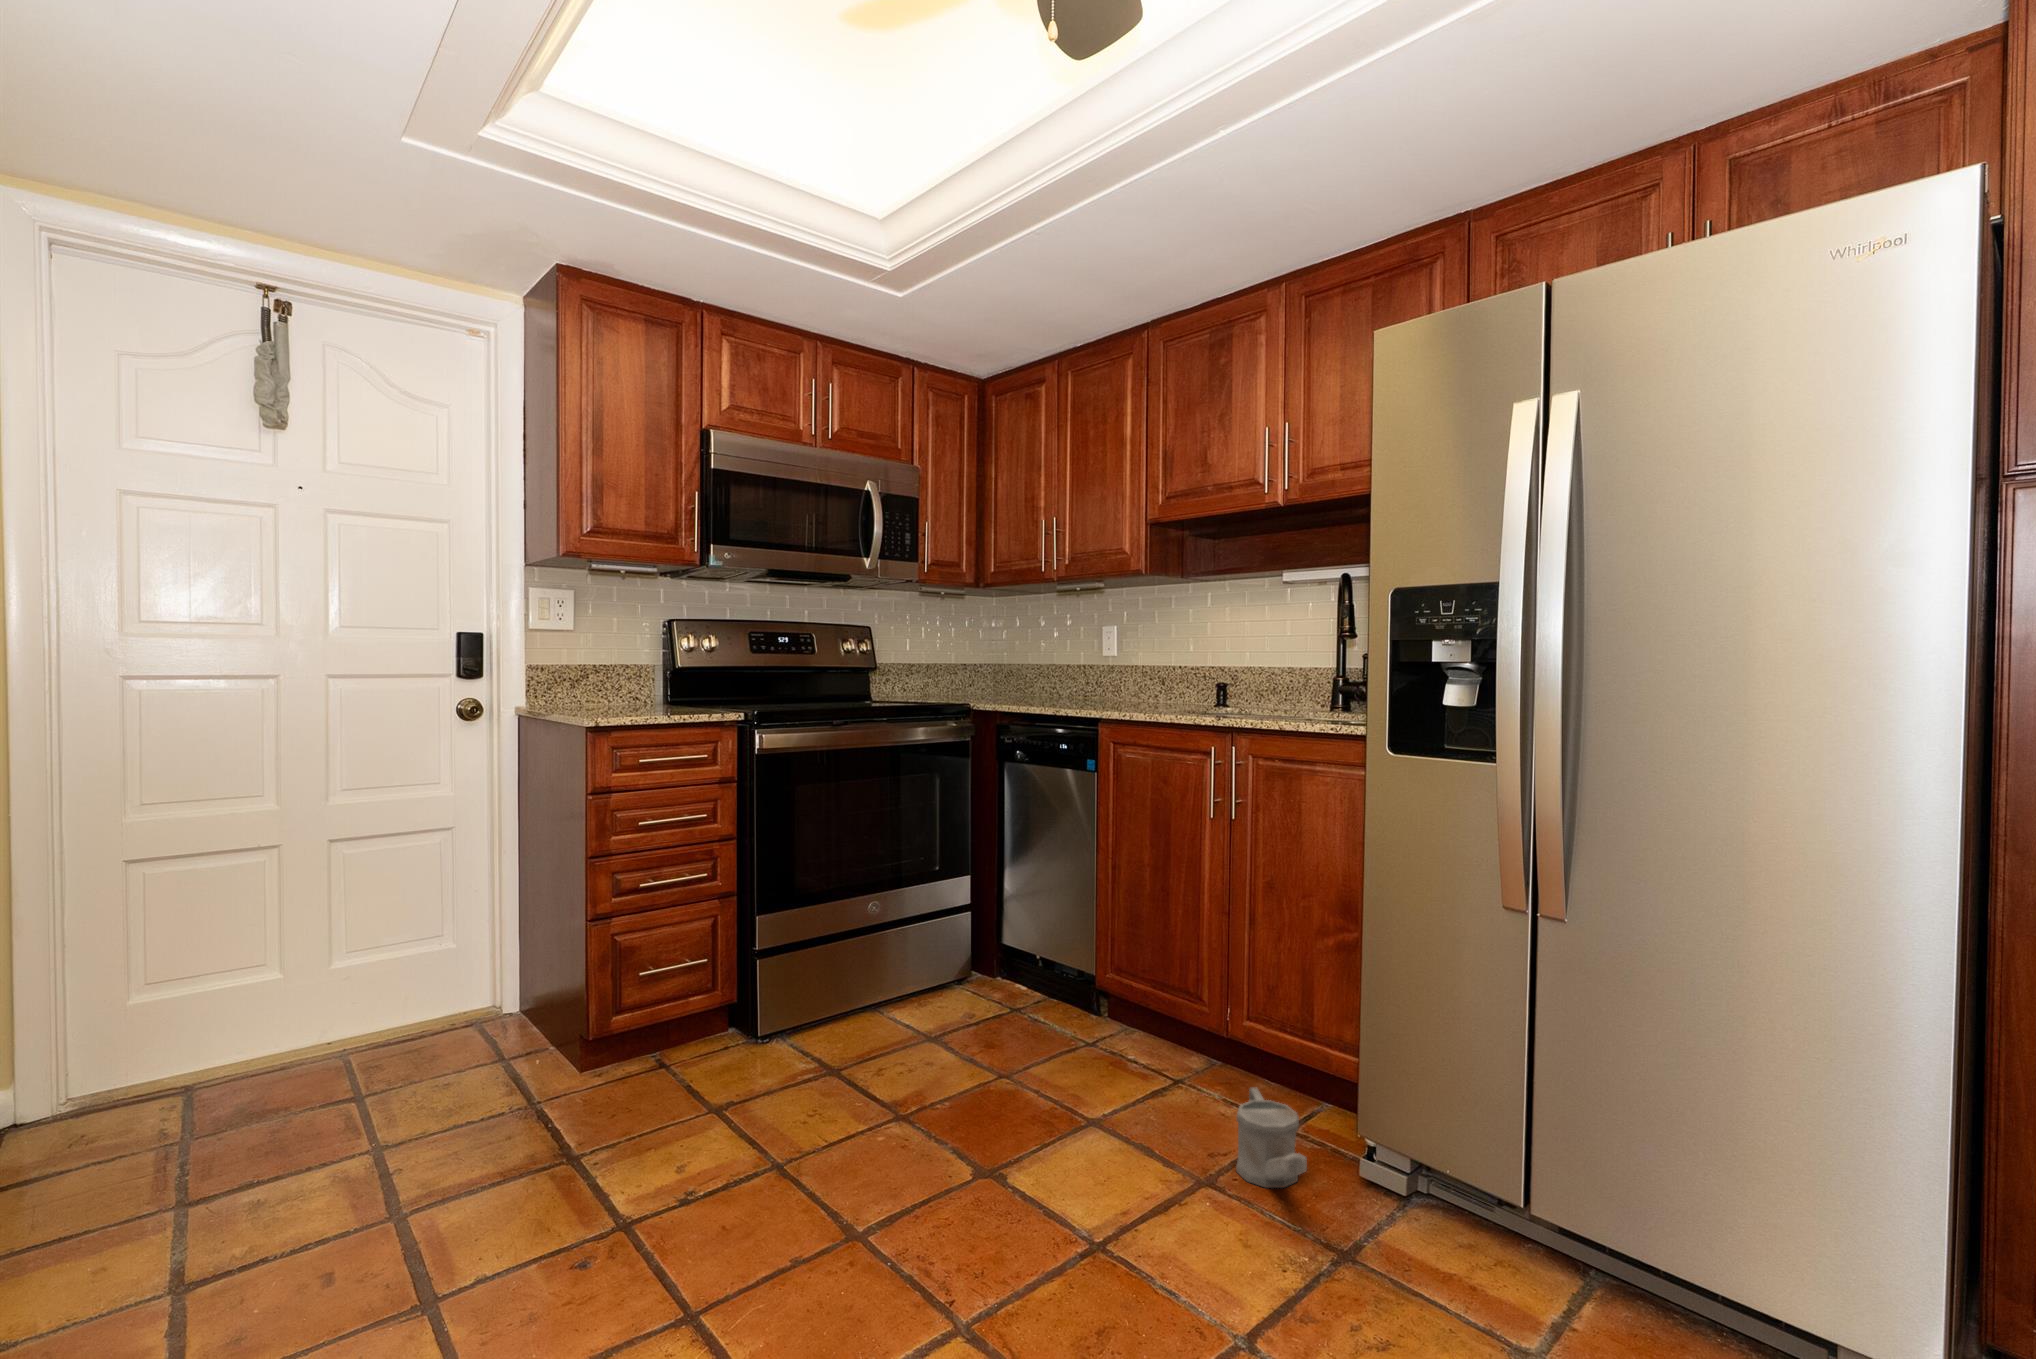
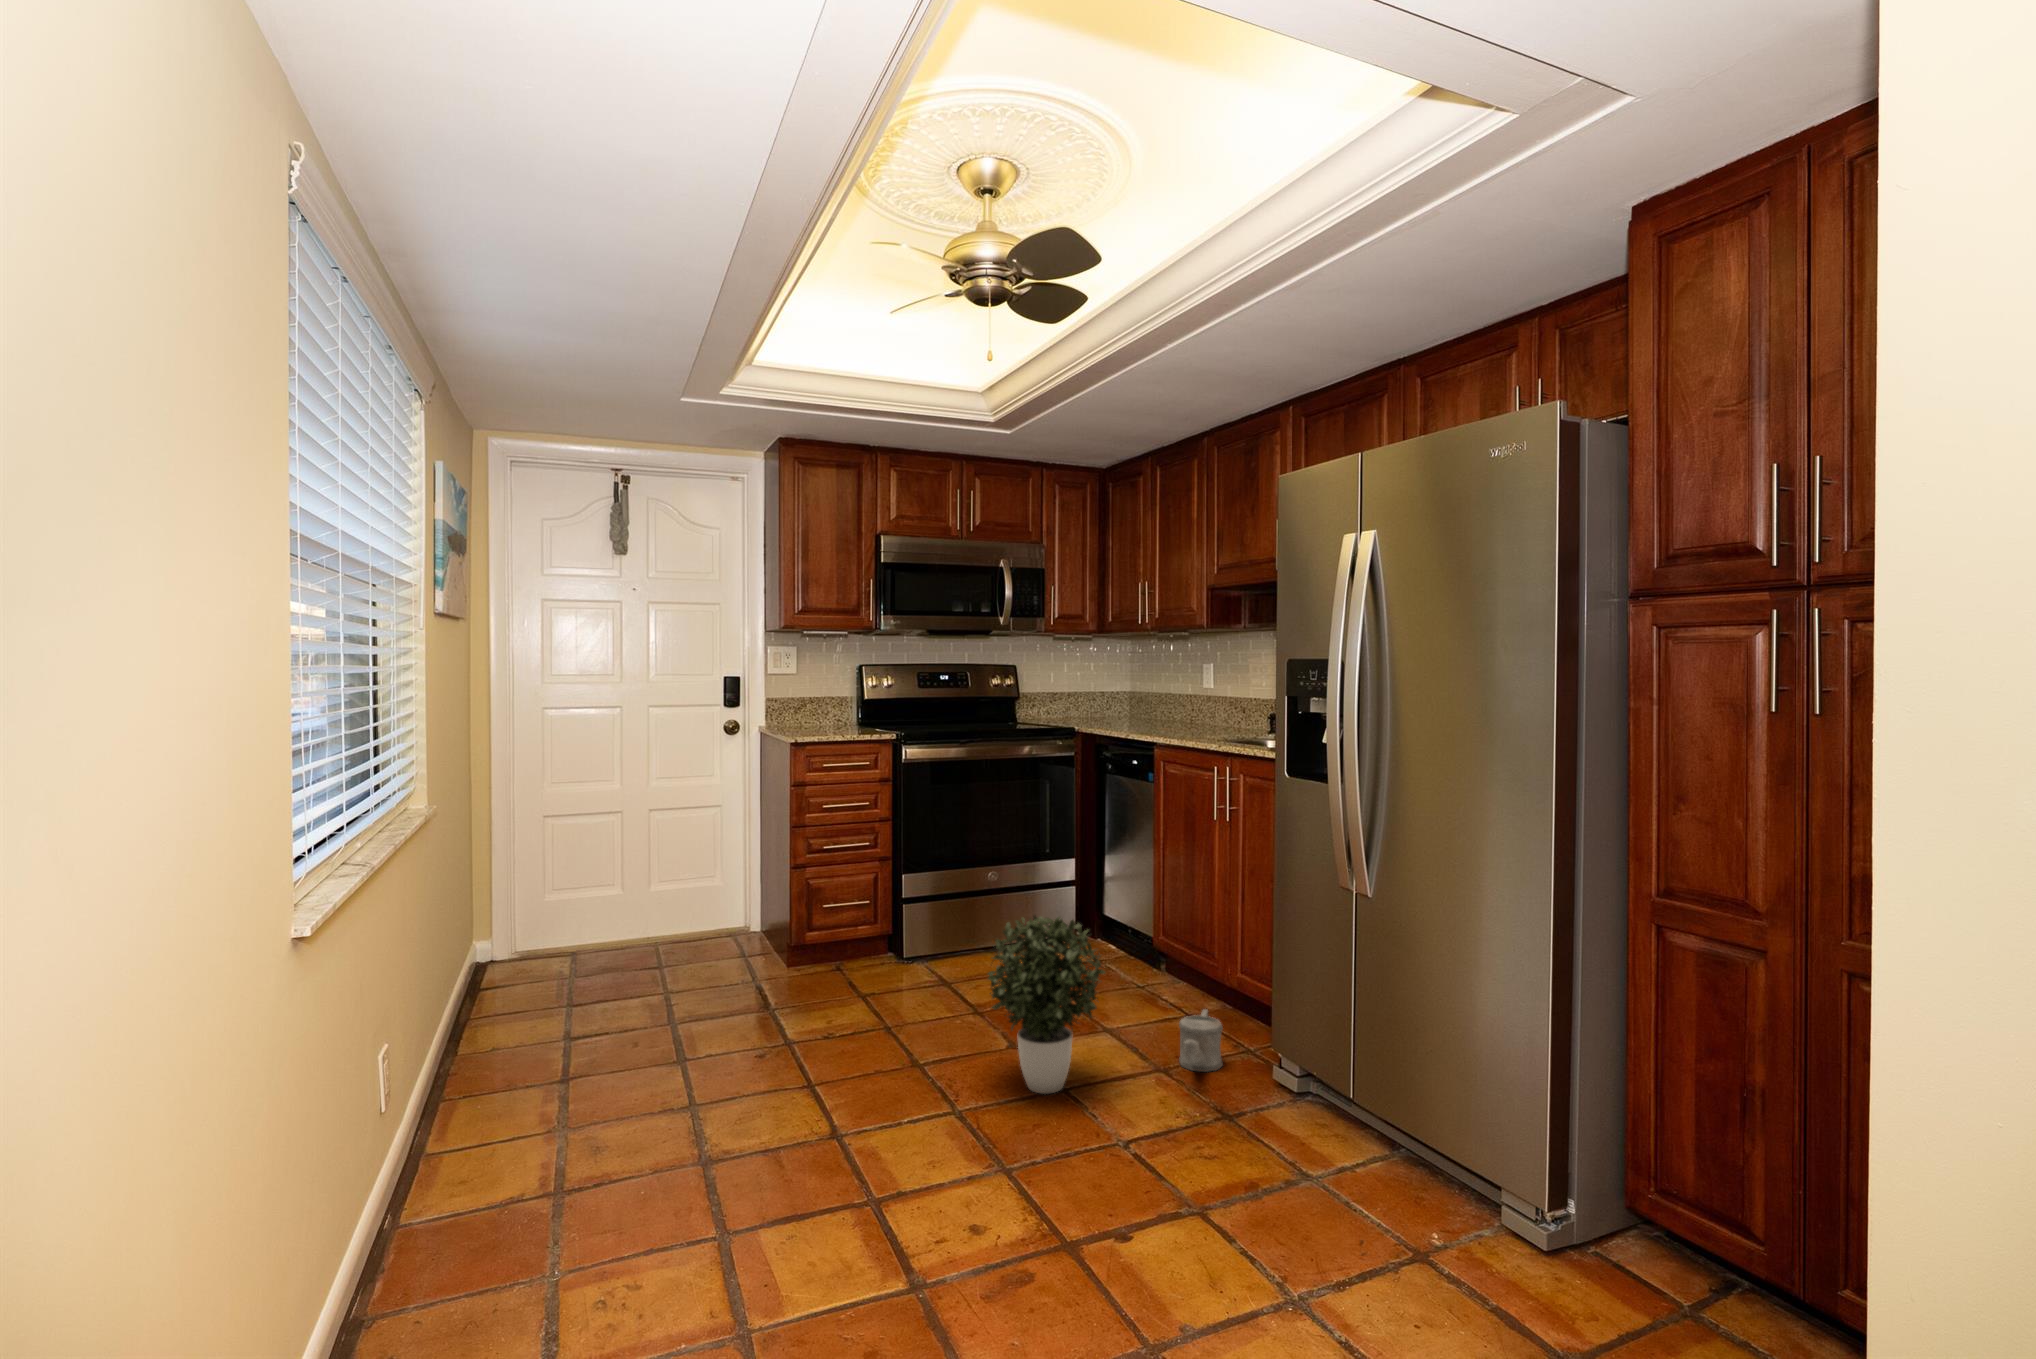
potted plant: none [993,984,1183,1274] -> present [988,916,1105,1094]

